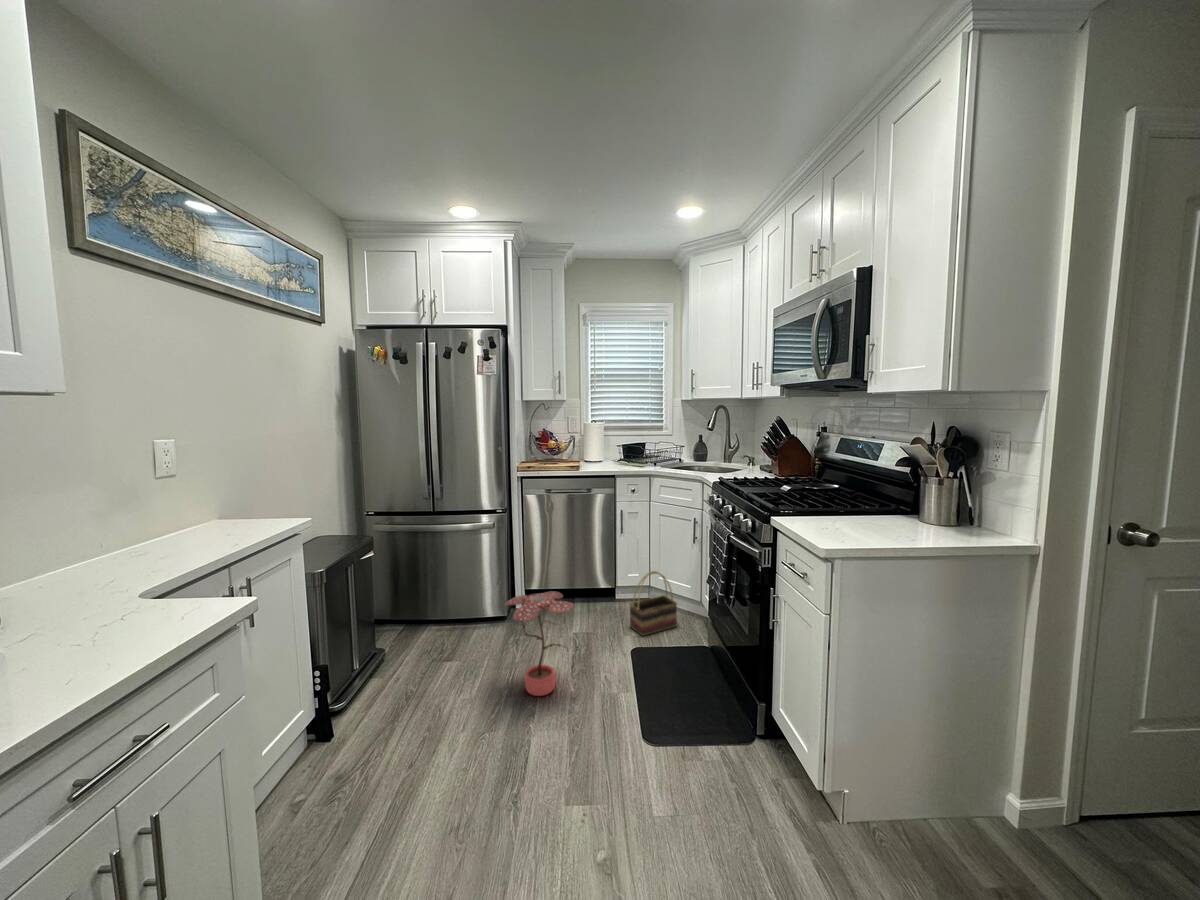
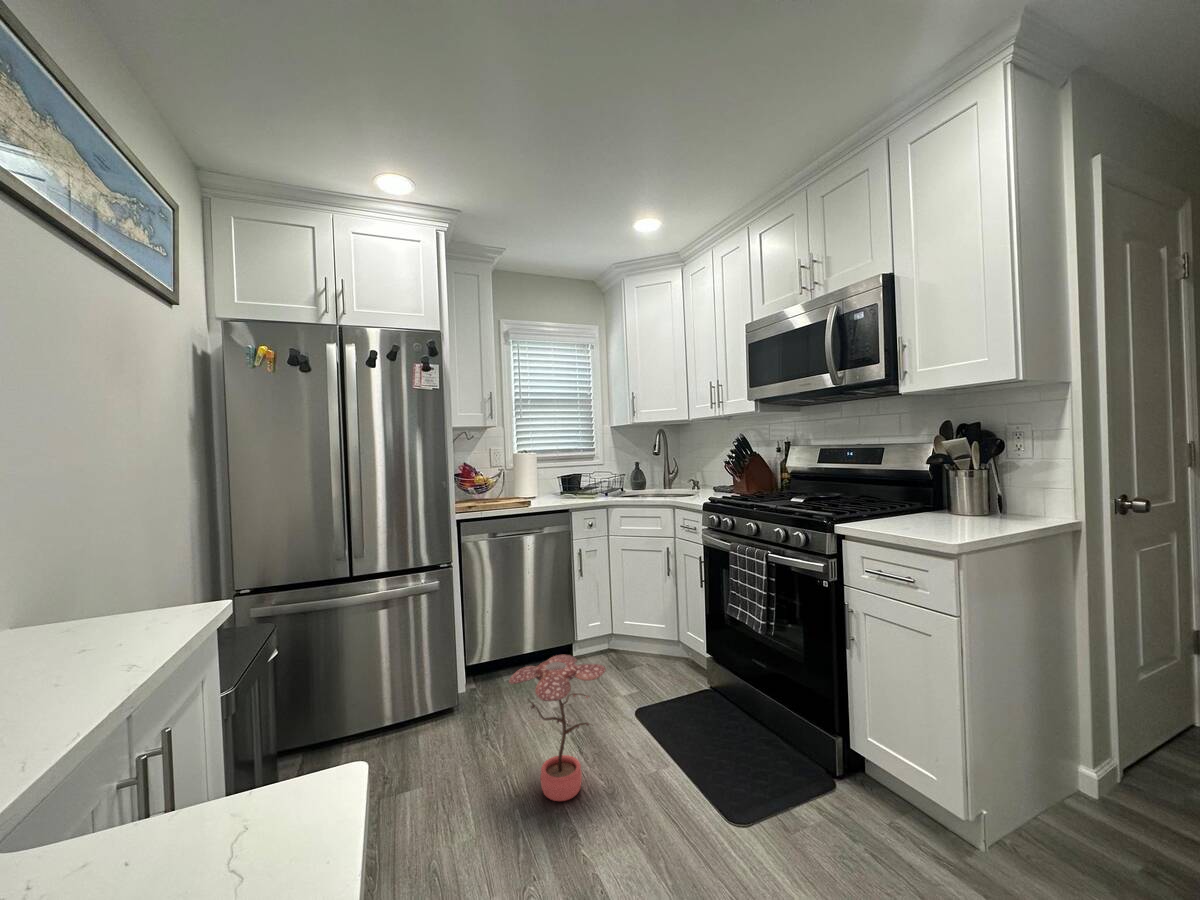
basket: present [630,571,677,636] -> none [612,614,664,694]

